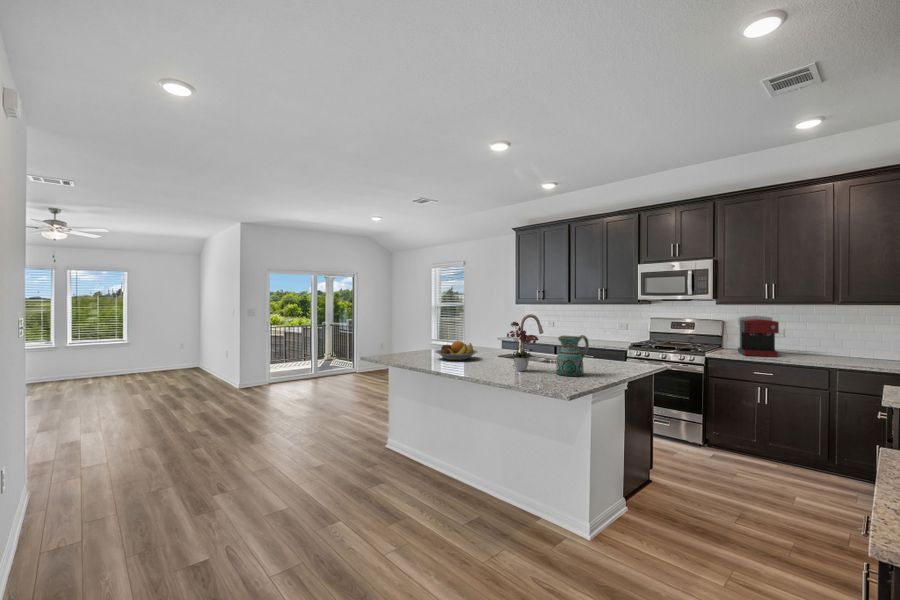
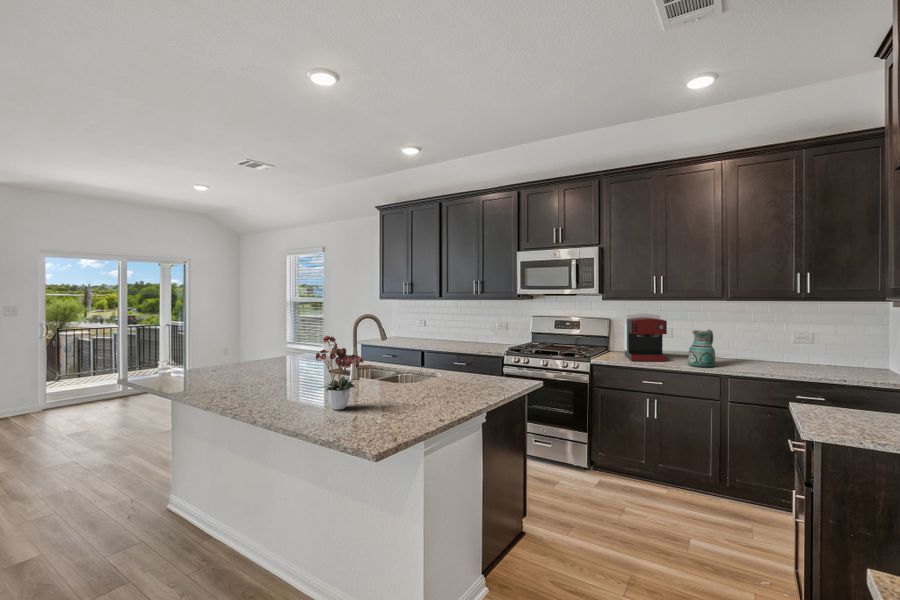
ceramic pitcher: present [556,335,589,376] -> present [688,330,715,367]
fruit bowl: present [435,341,478,360] -> none [225,362,293,391]

